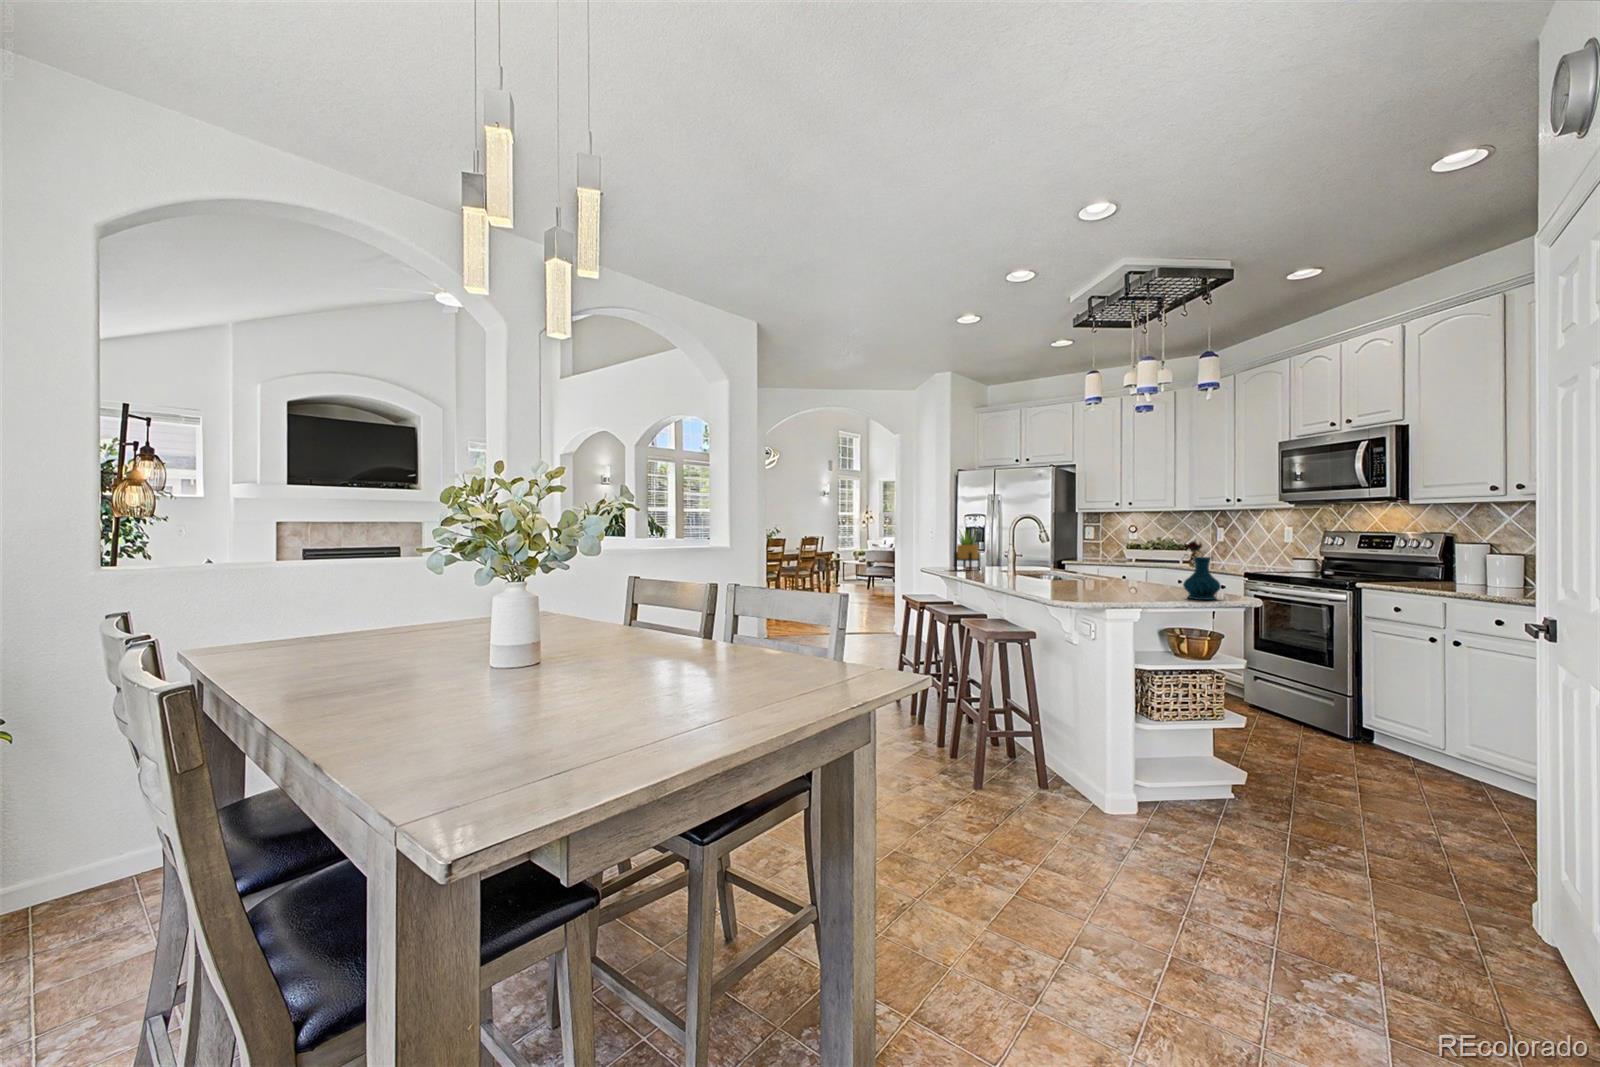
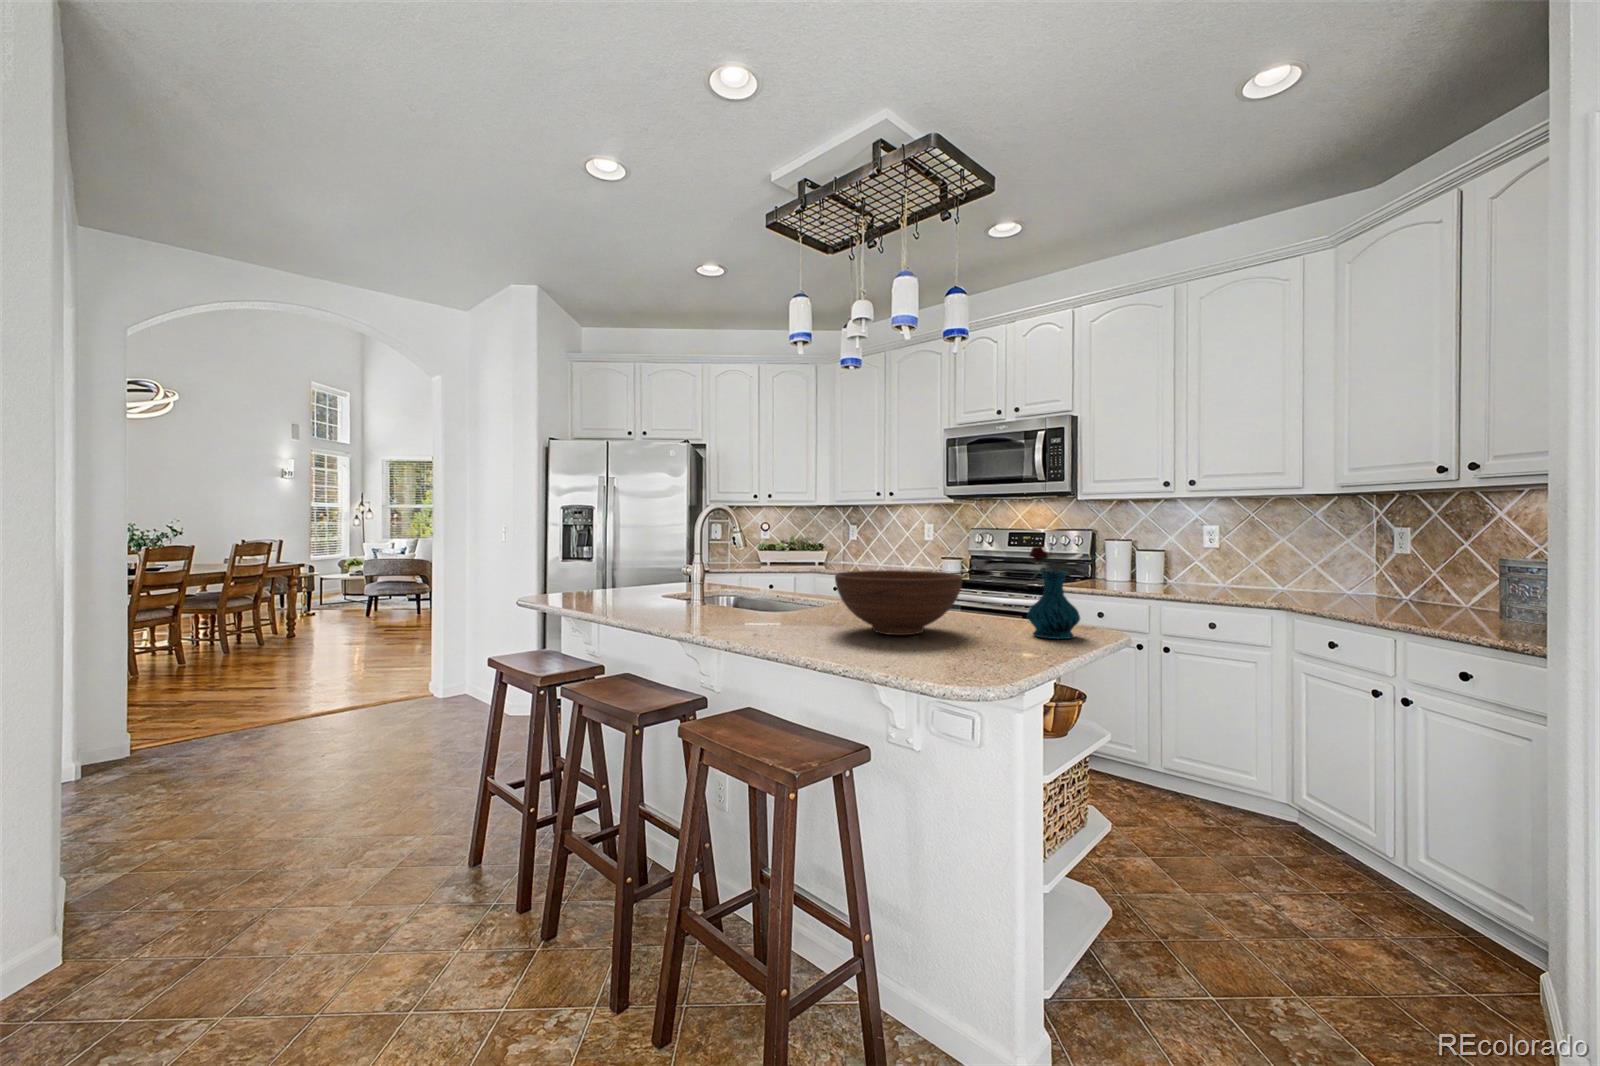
potted plant: present [954,530,980,571] -> none [579,524,622,599]
fruit bowl: none [1061,555,1144,592] -> present [835,570,962,635]

